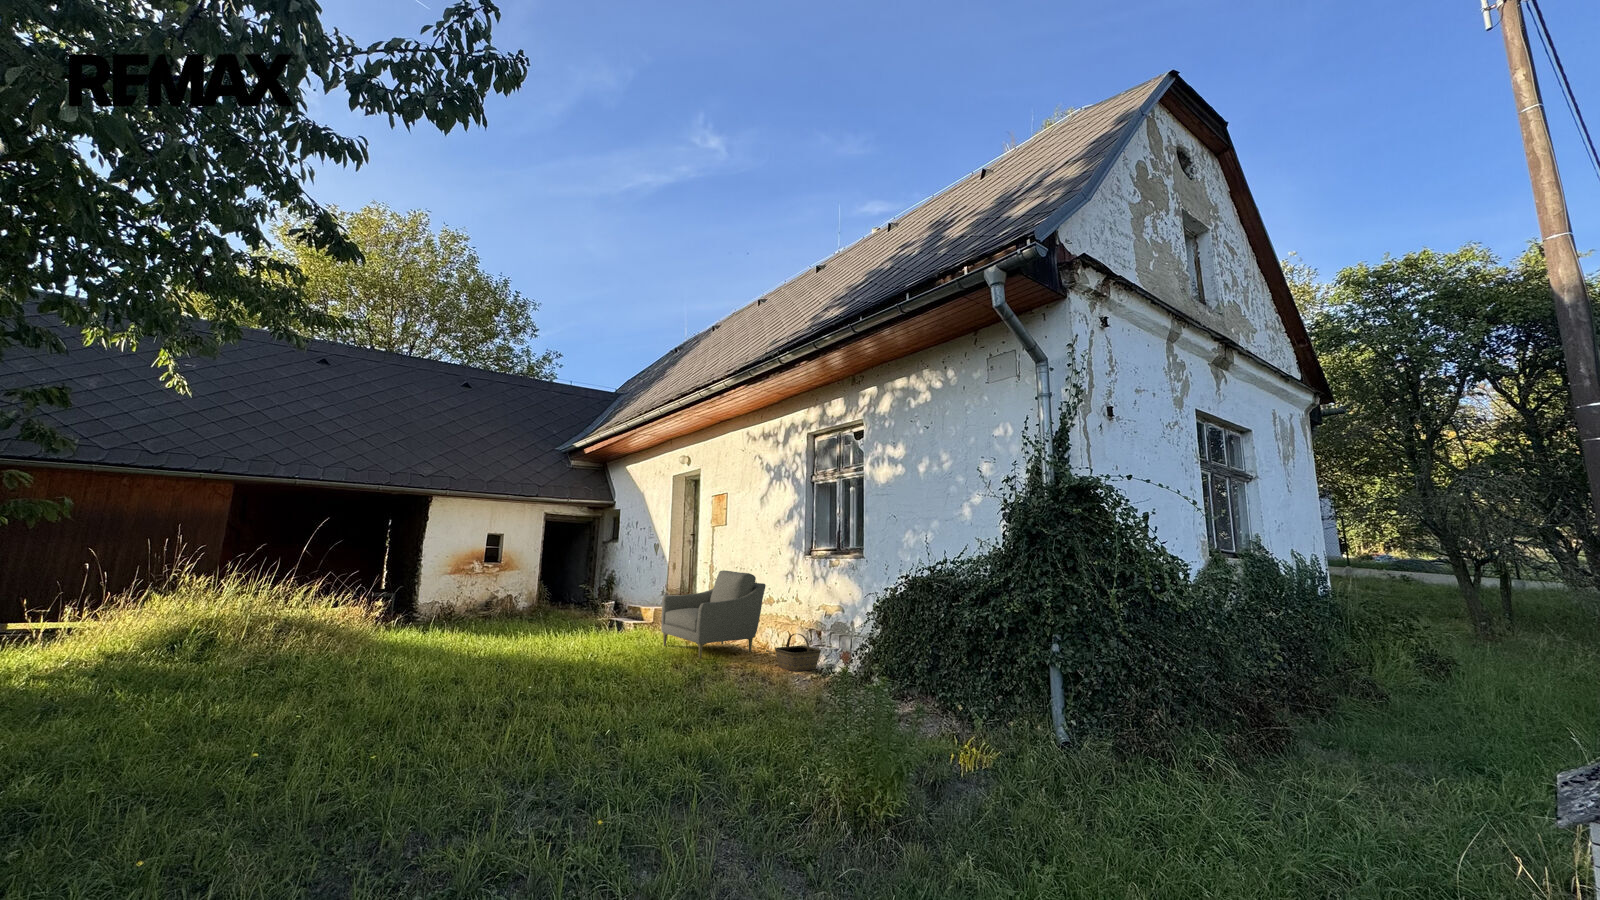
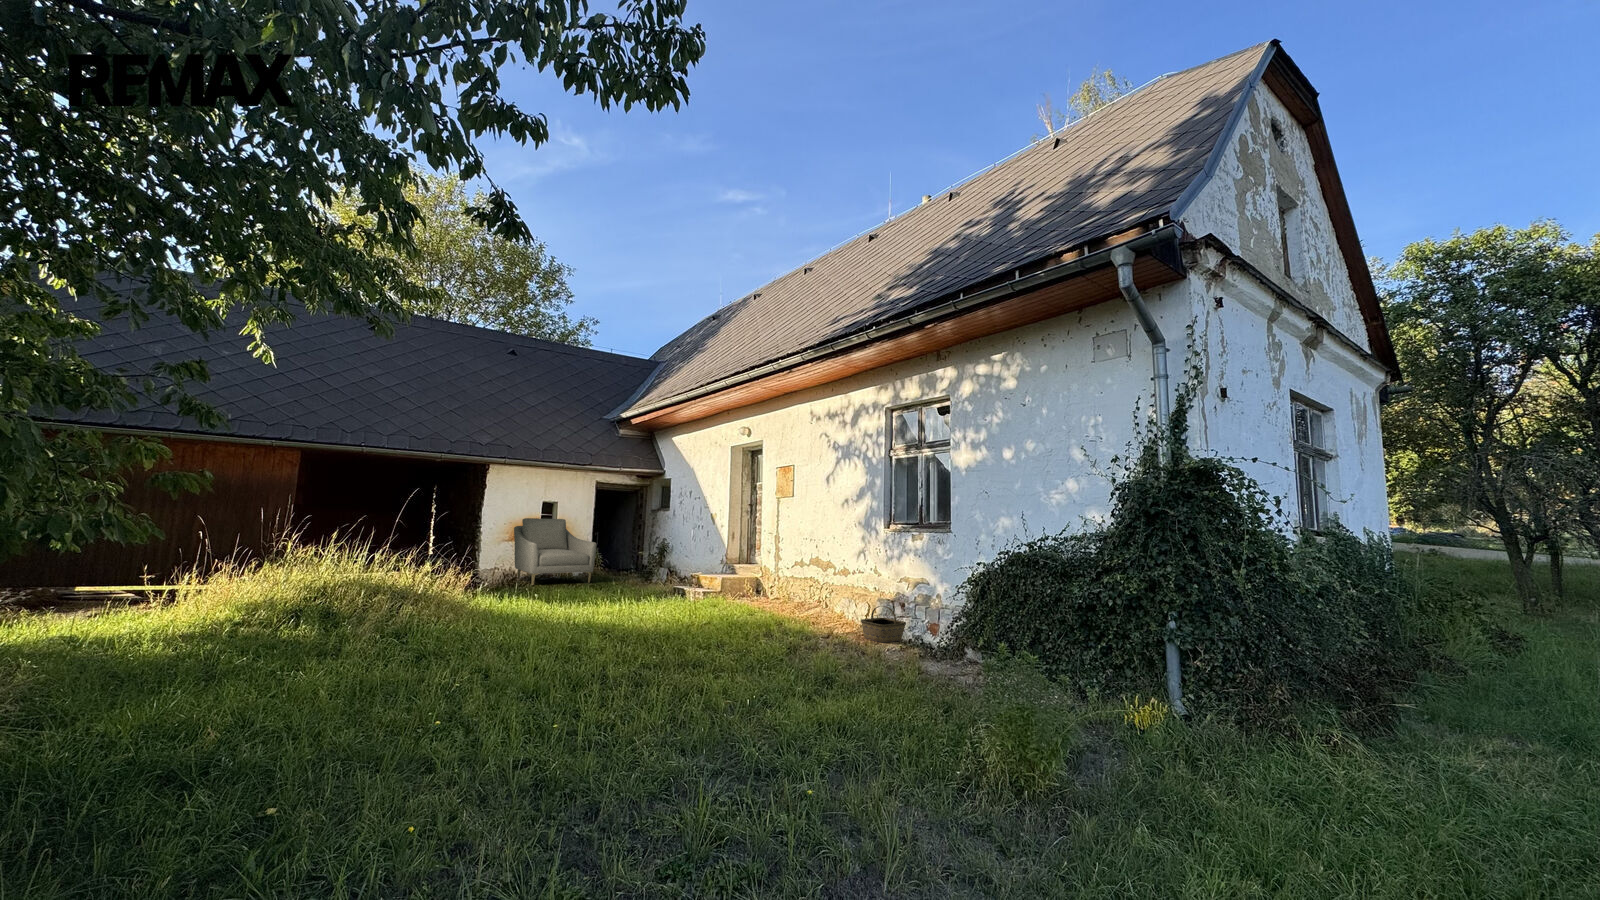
chair: present [661,570,766,658] -> present [514,518,597,585]

